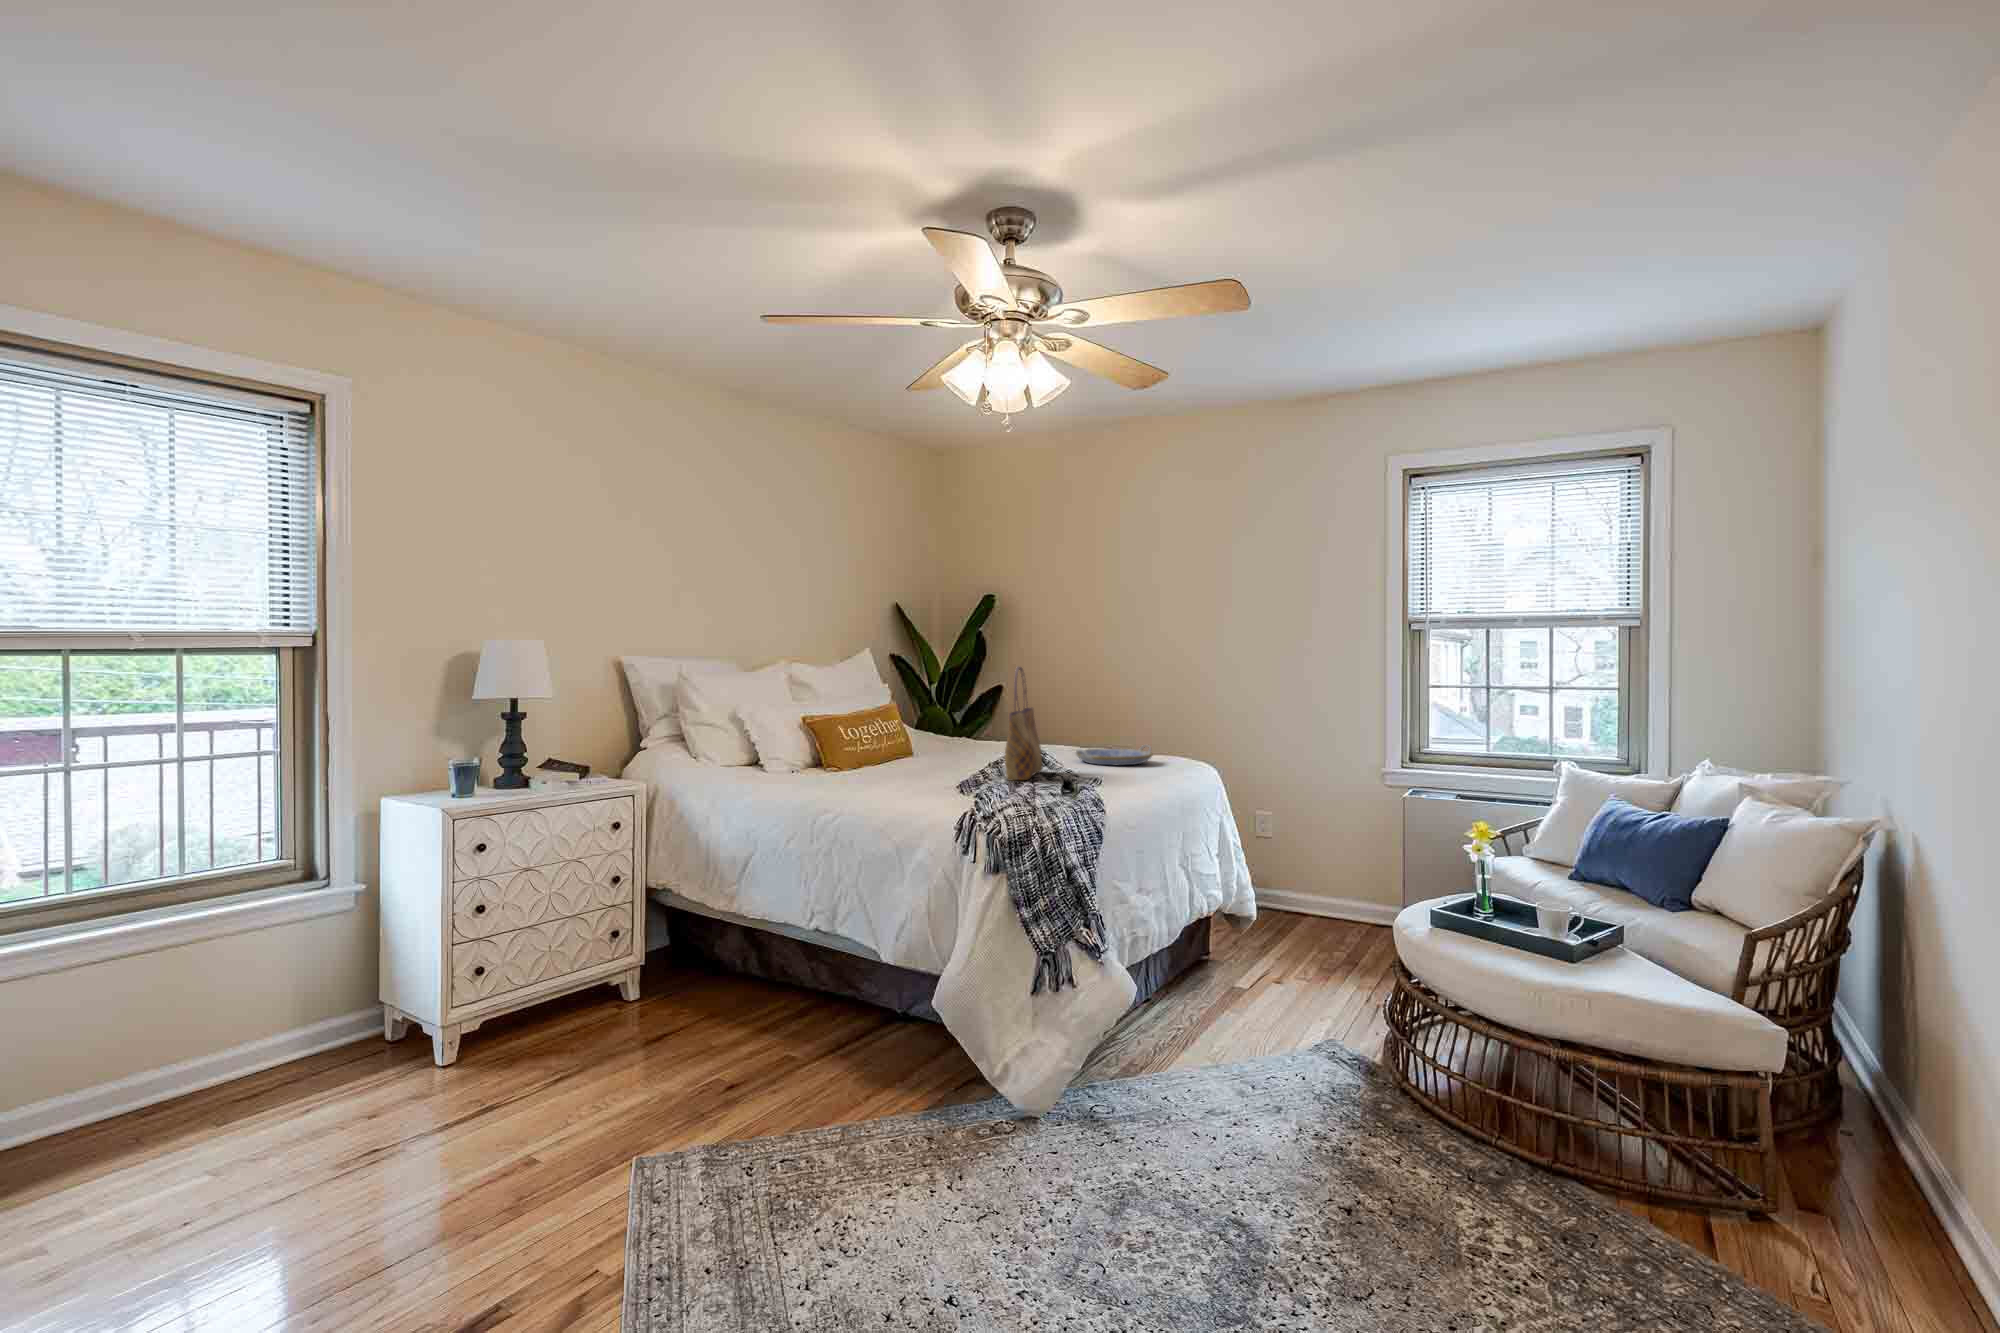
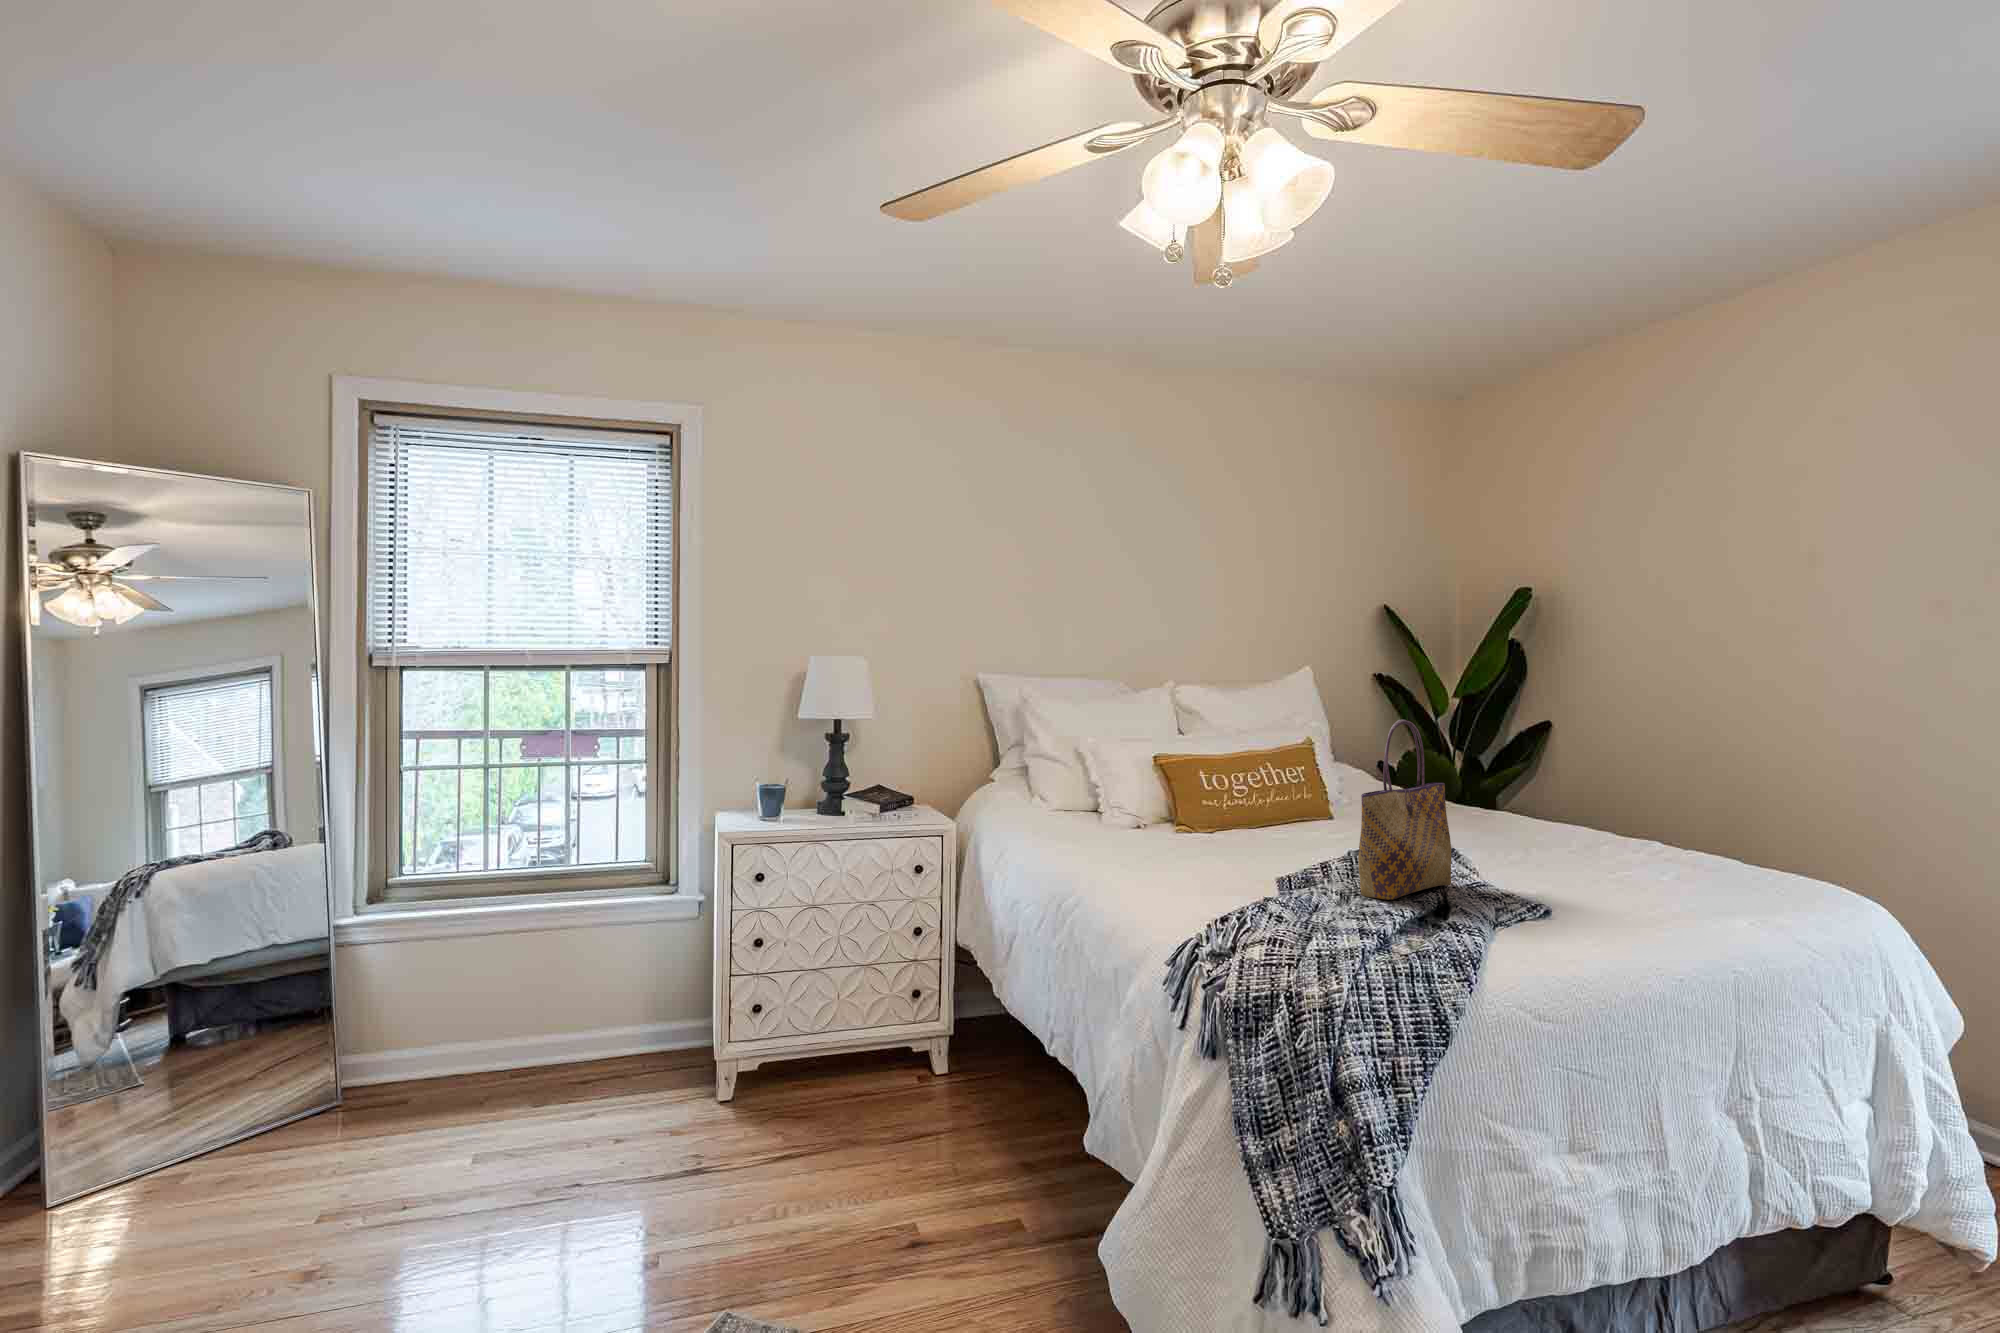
serving tray: present [1076,745,1153,765] -> none [1554,849,1708,890]

